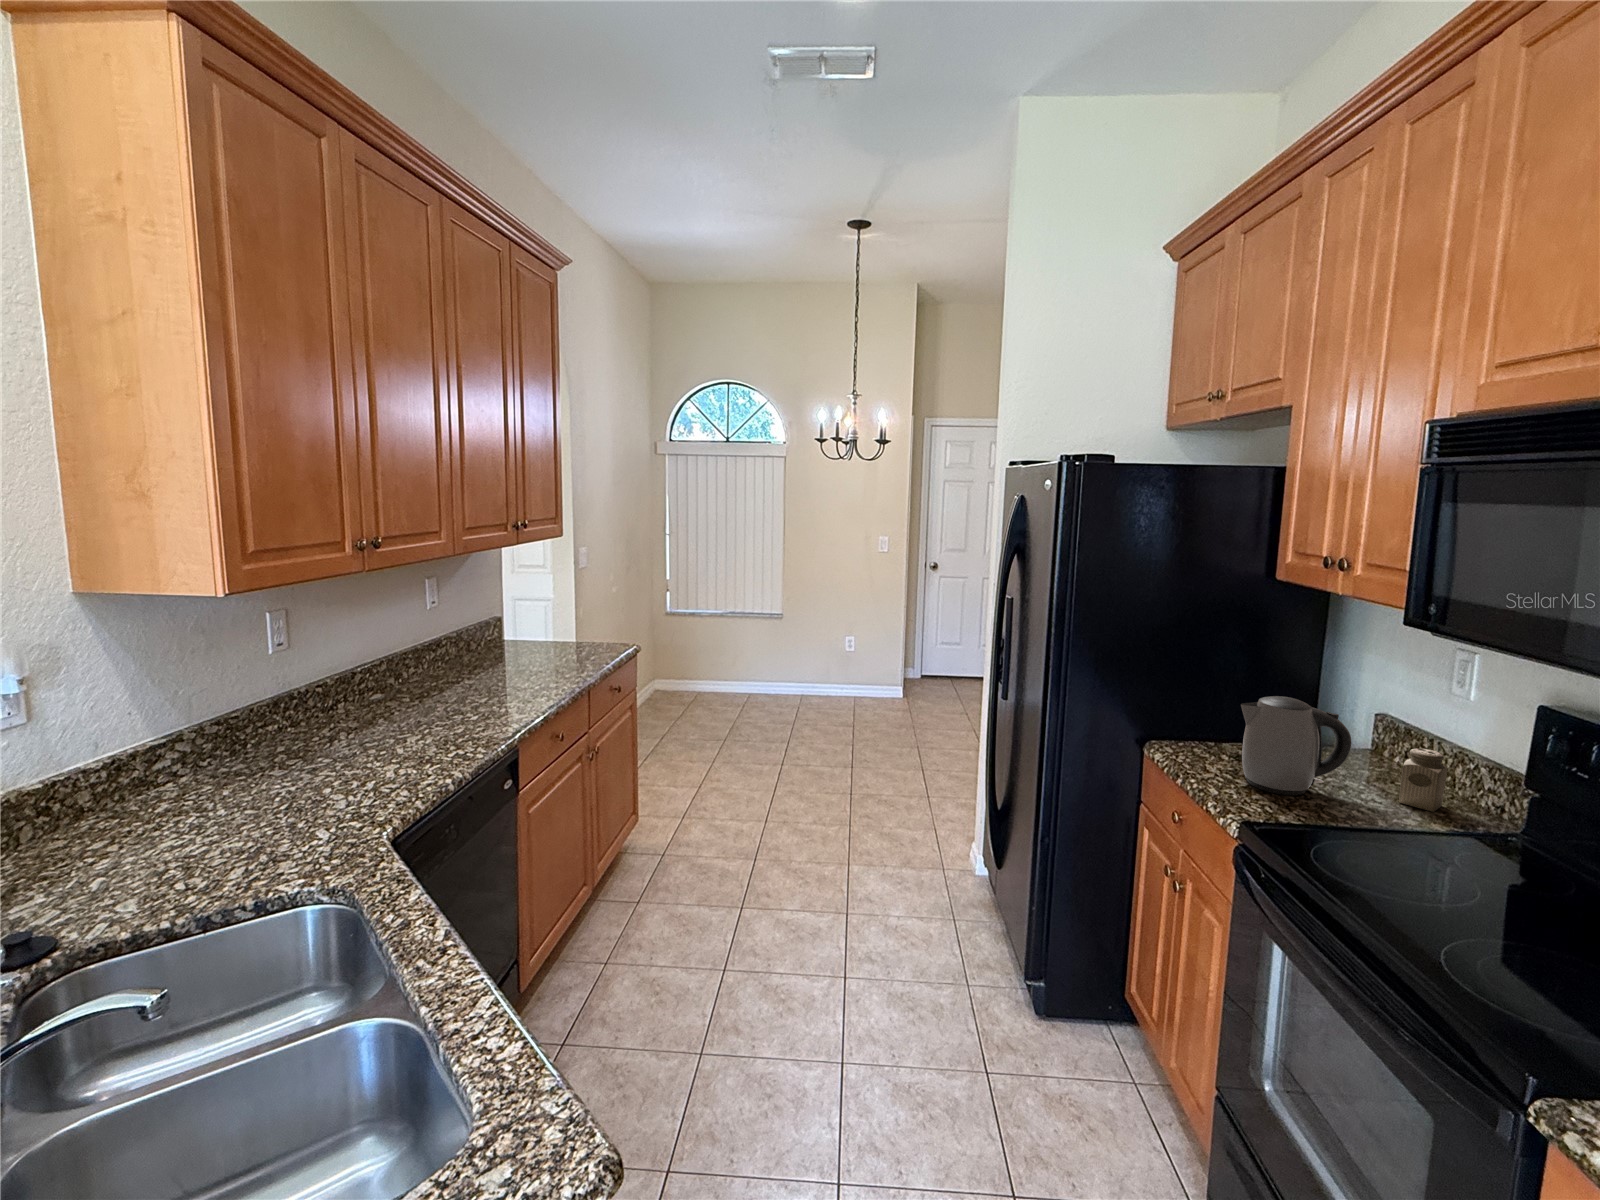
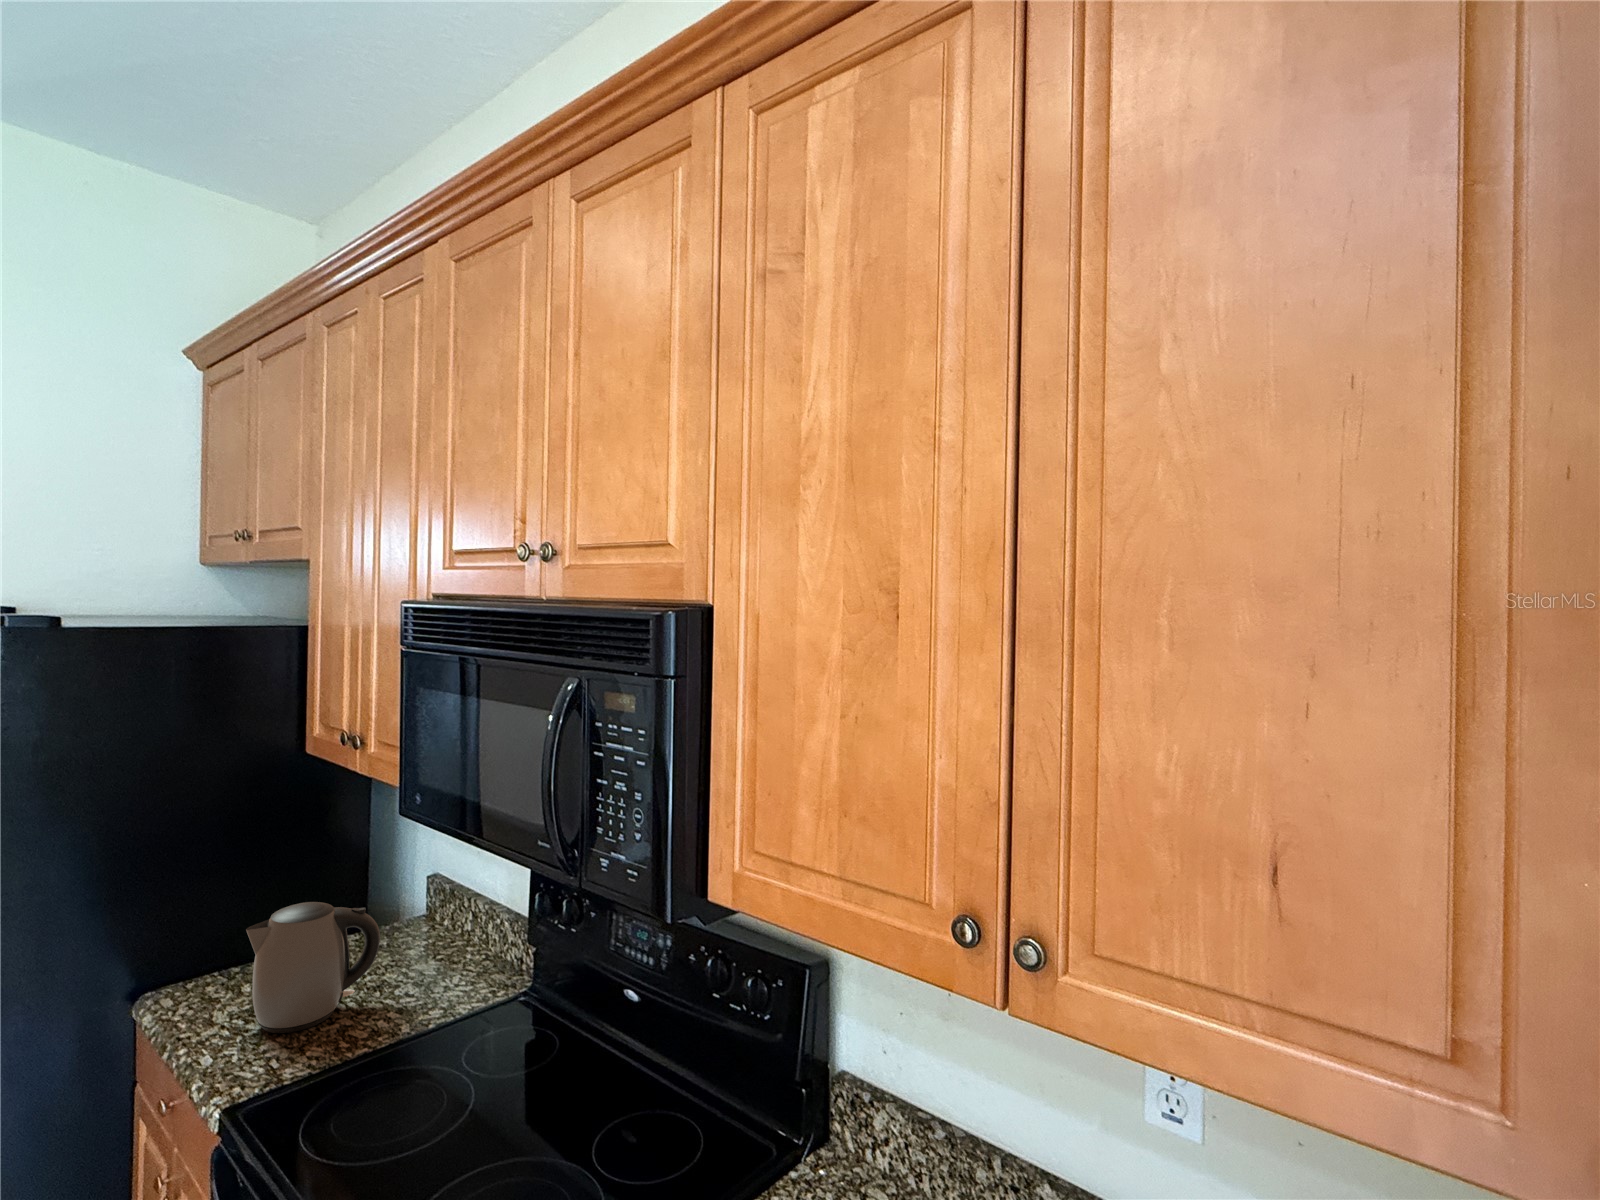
salt shaker: present [1399,748,1447,812] -> none [433,918,474,986]

